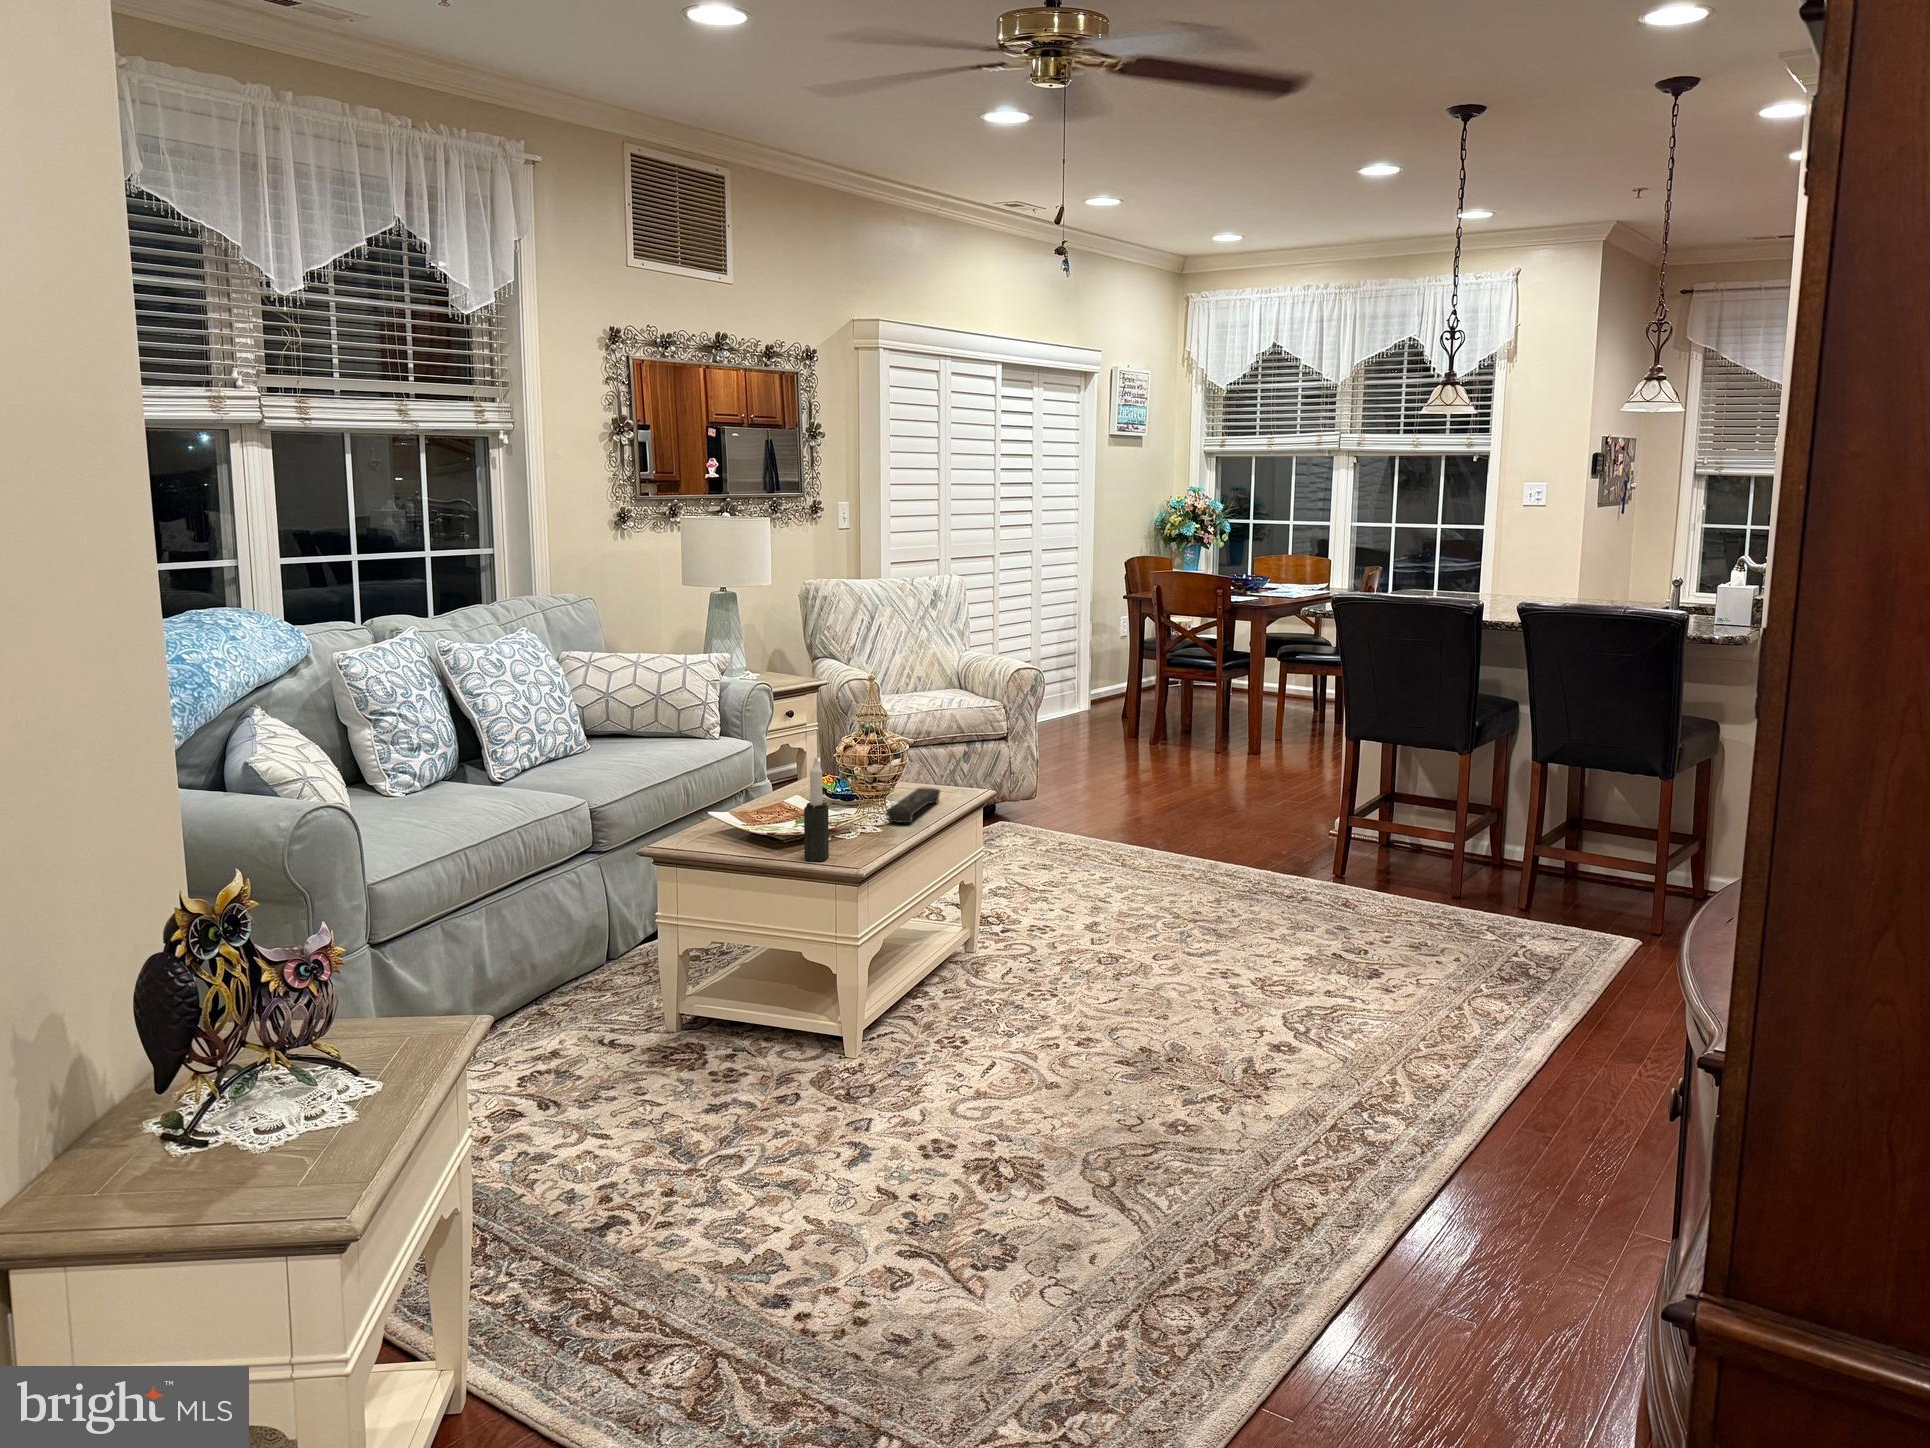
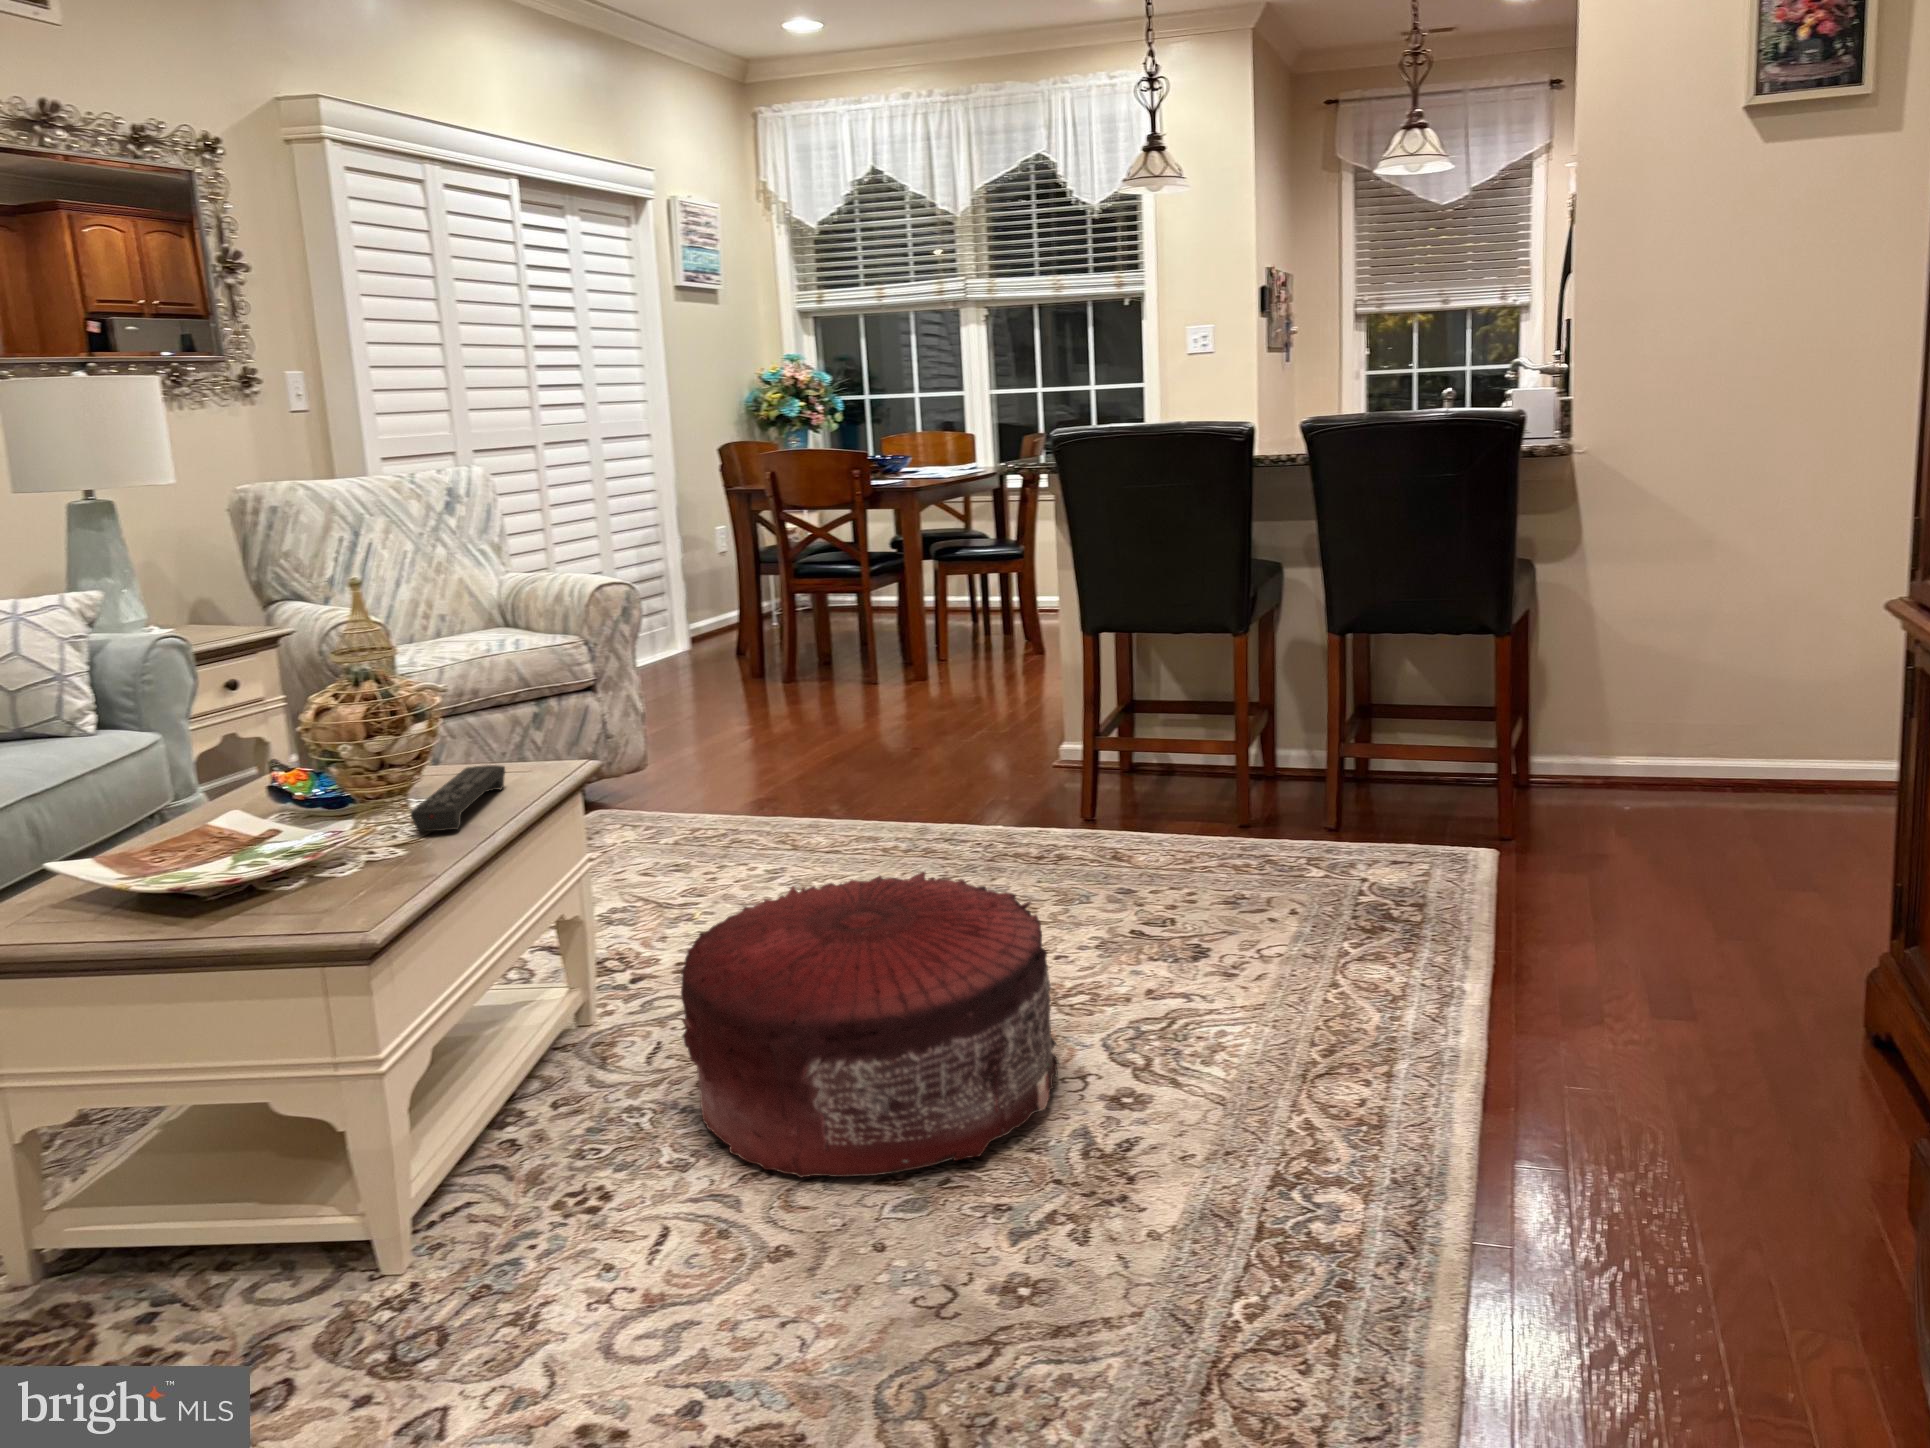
candle: present [804,757,829,861] -> none [237,730,301,928]
pouf: none [1020,885,1251,1060] -> present [681,872,1059,1177]

